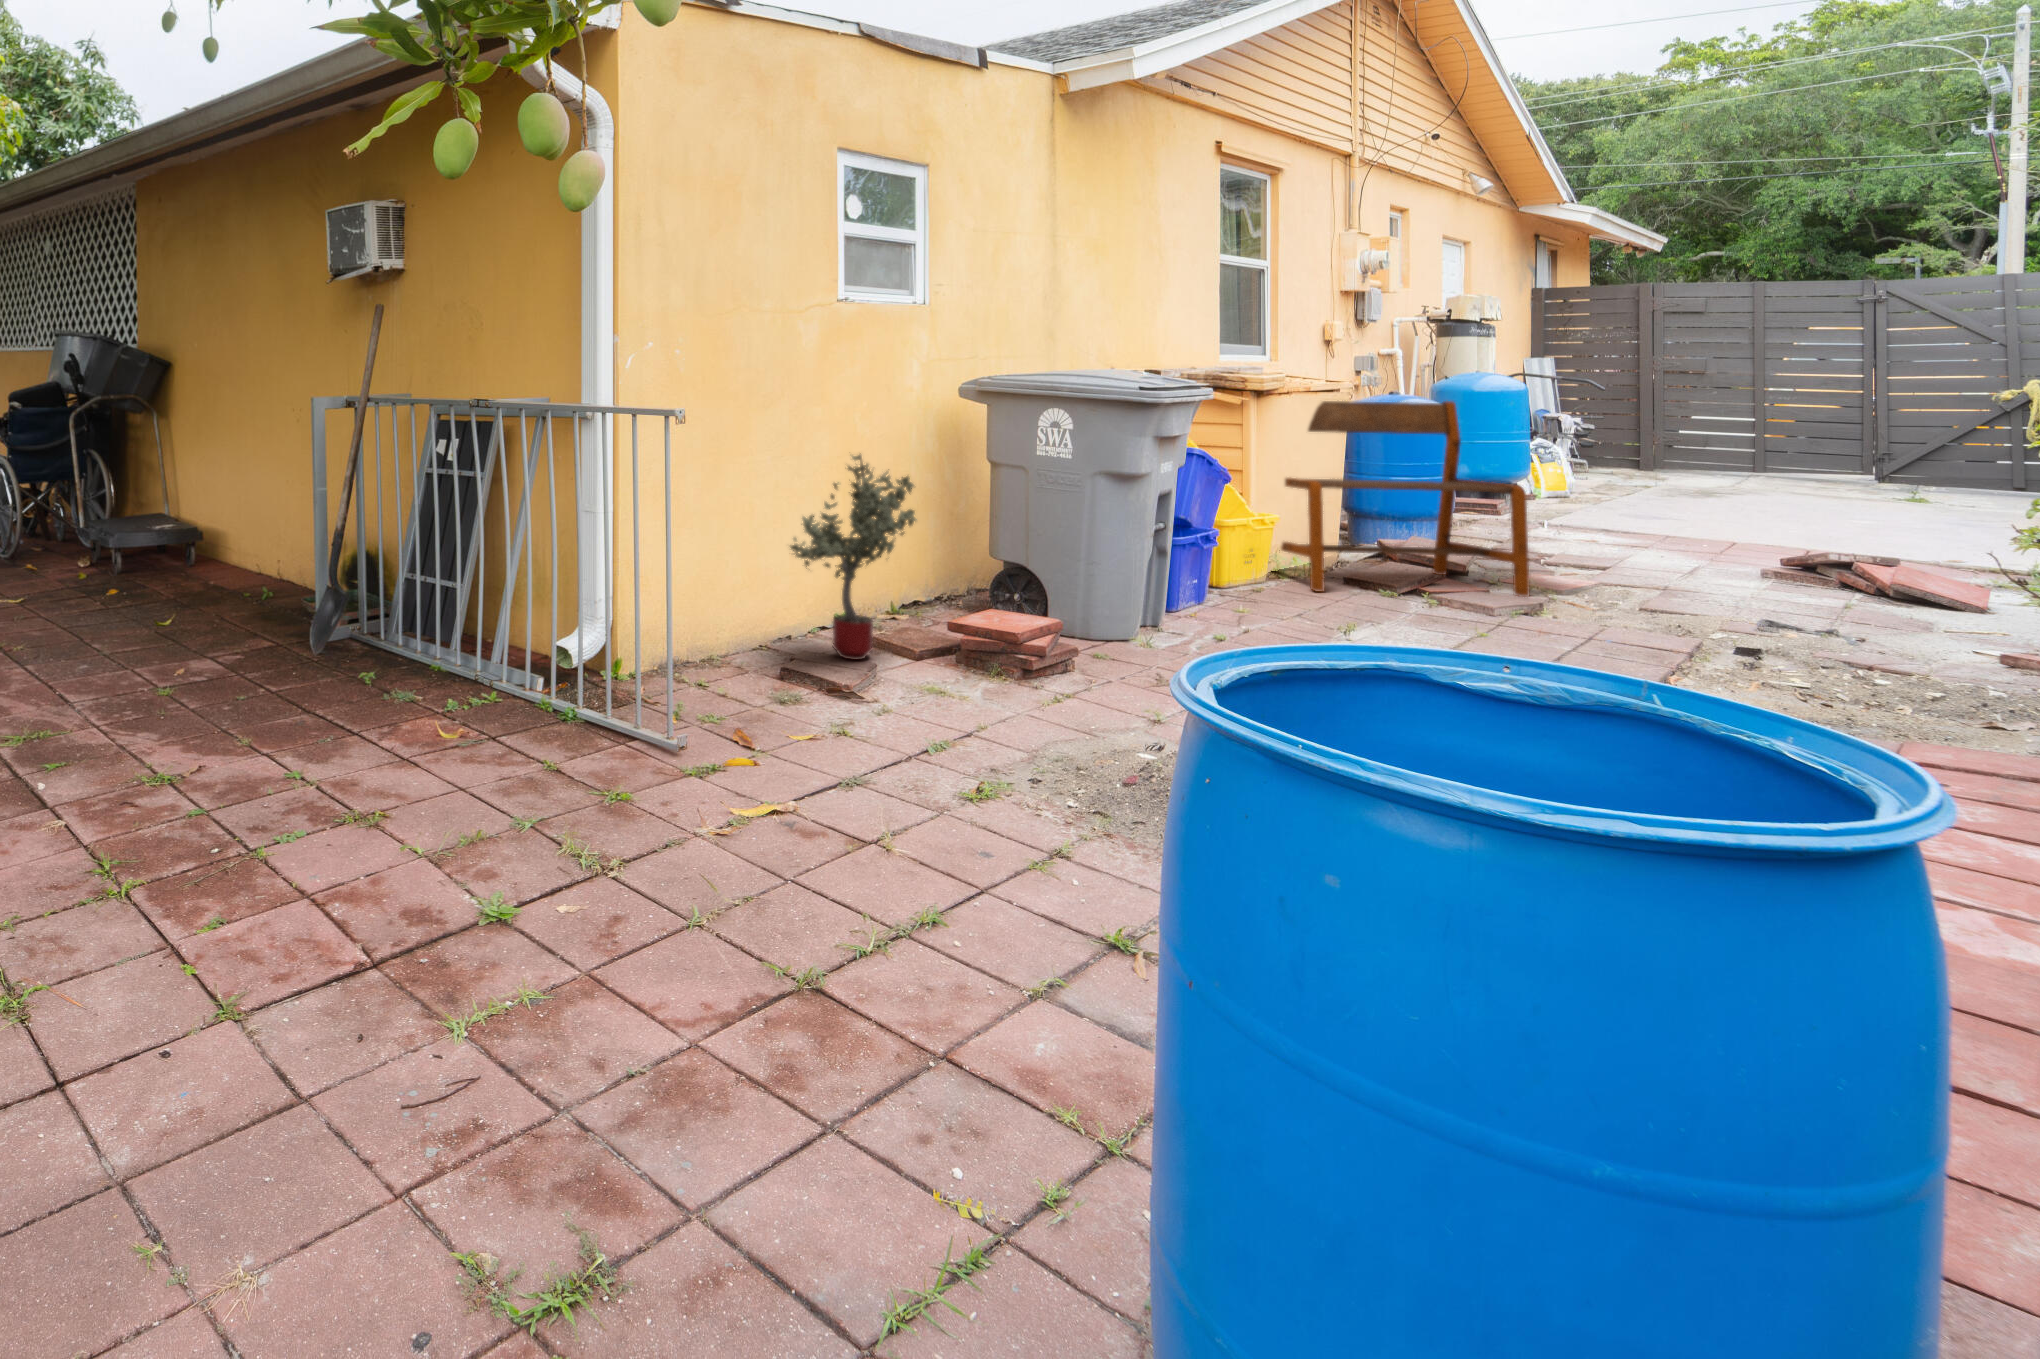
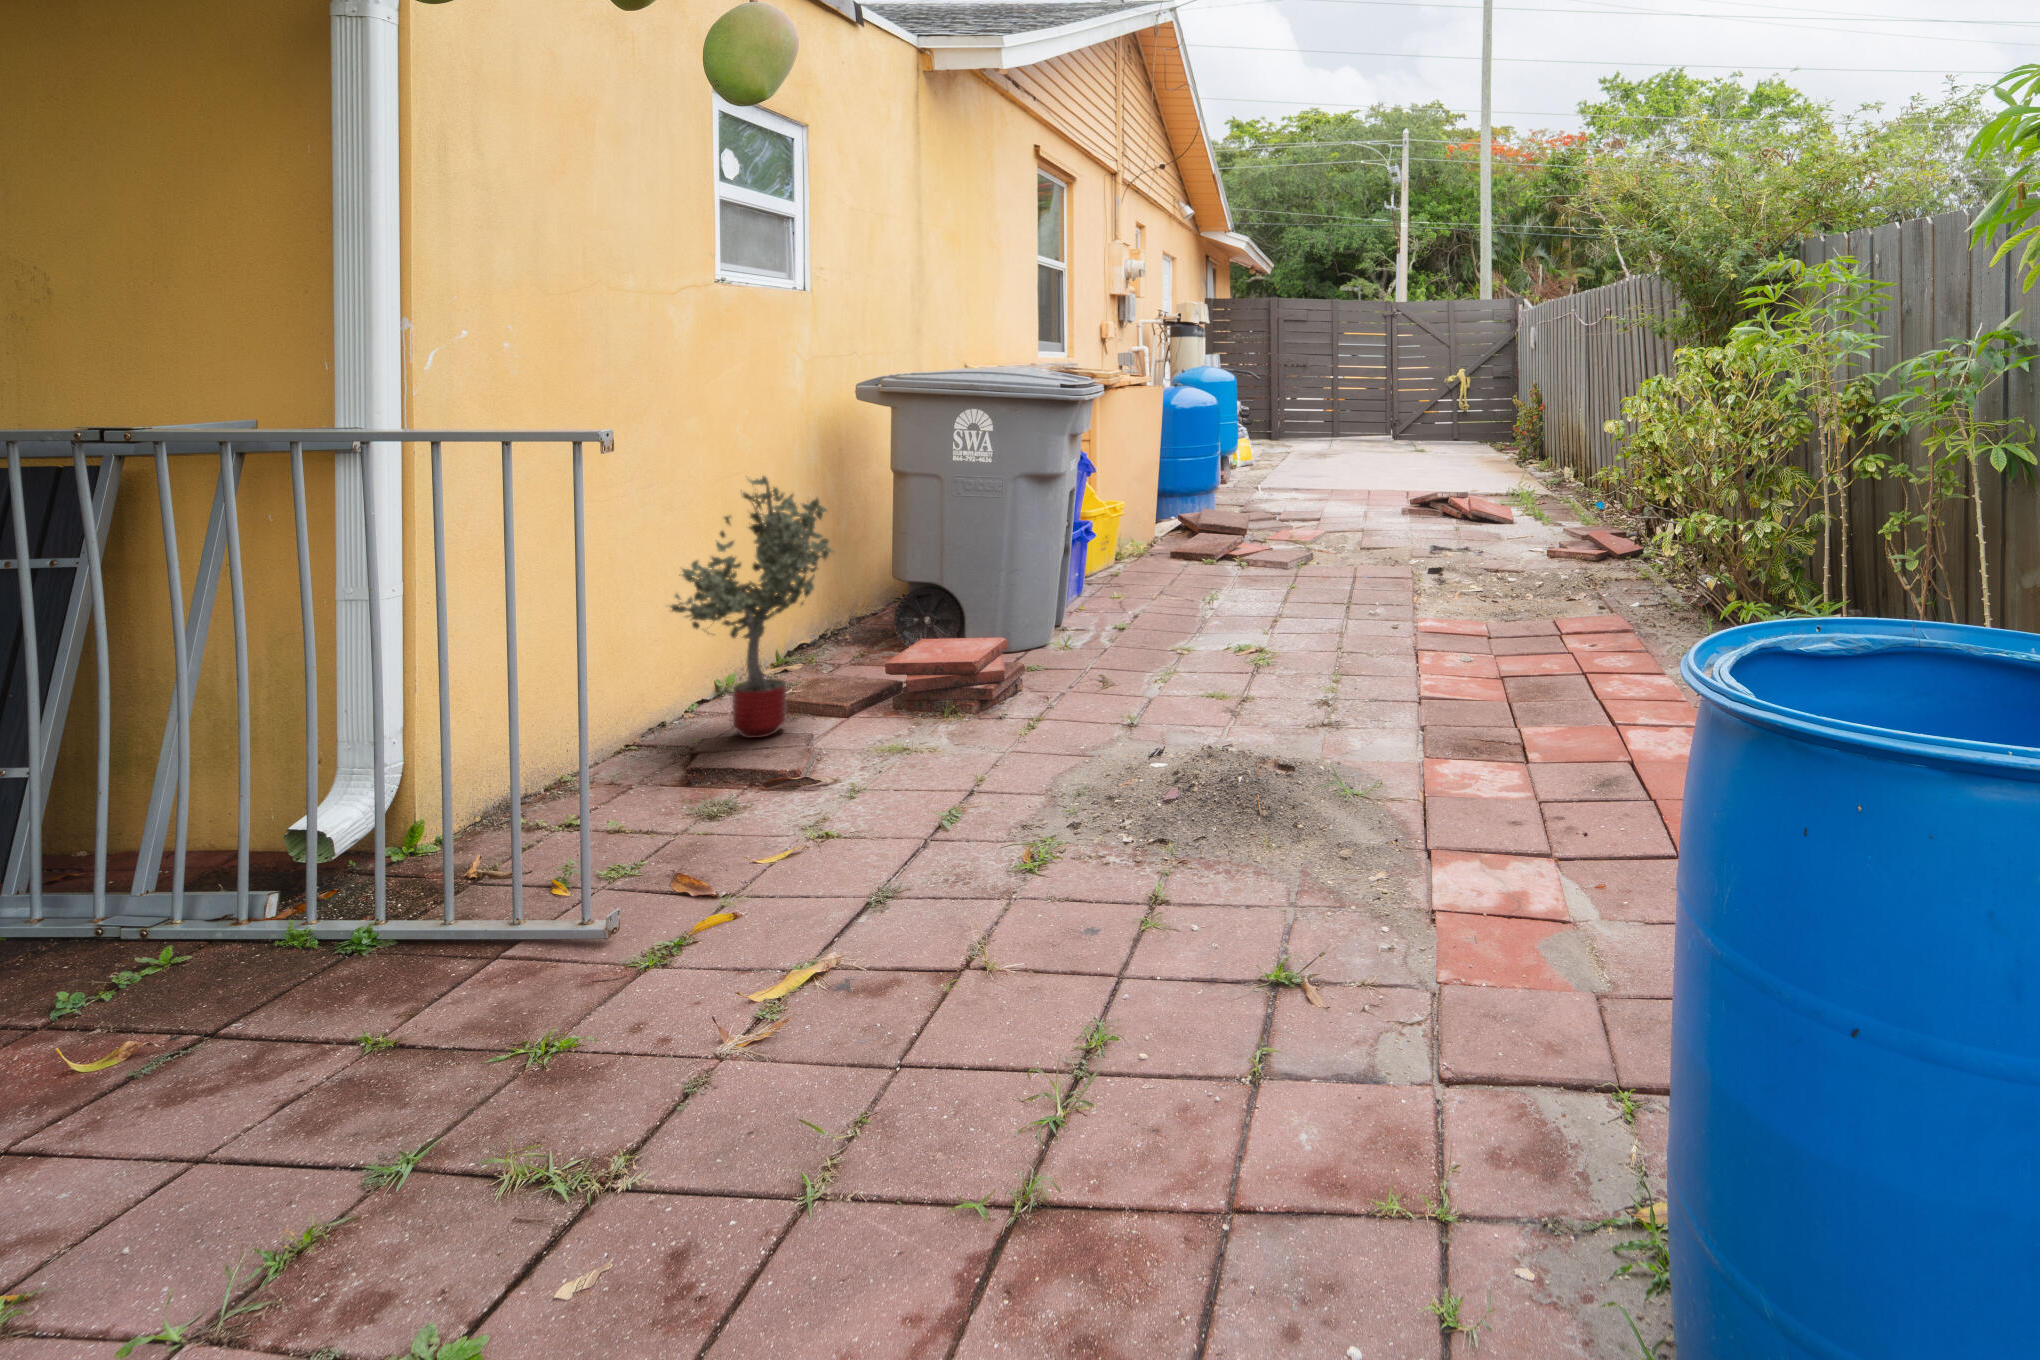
bench: present [1279,401,1530,597] -> none [1098,391,1294,569]

